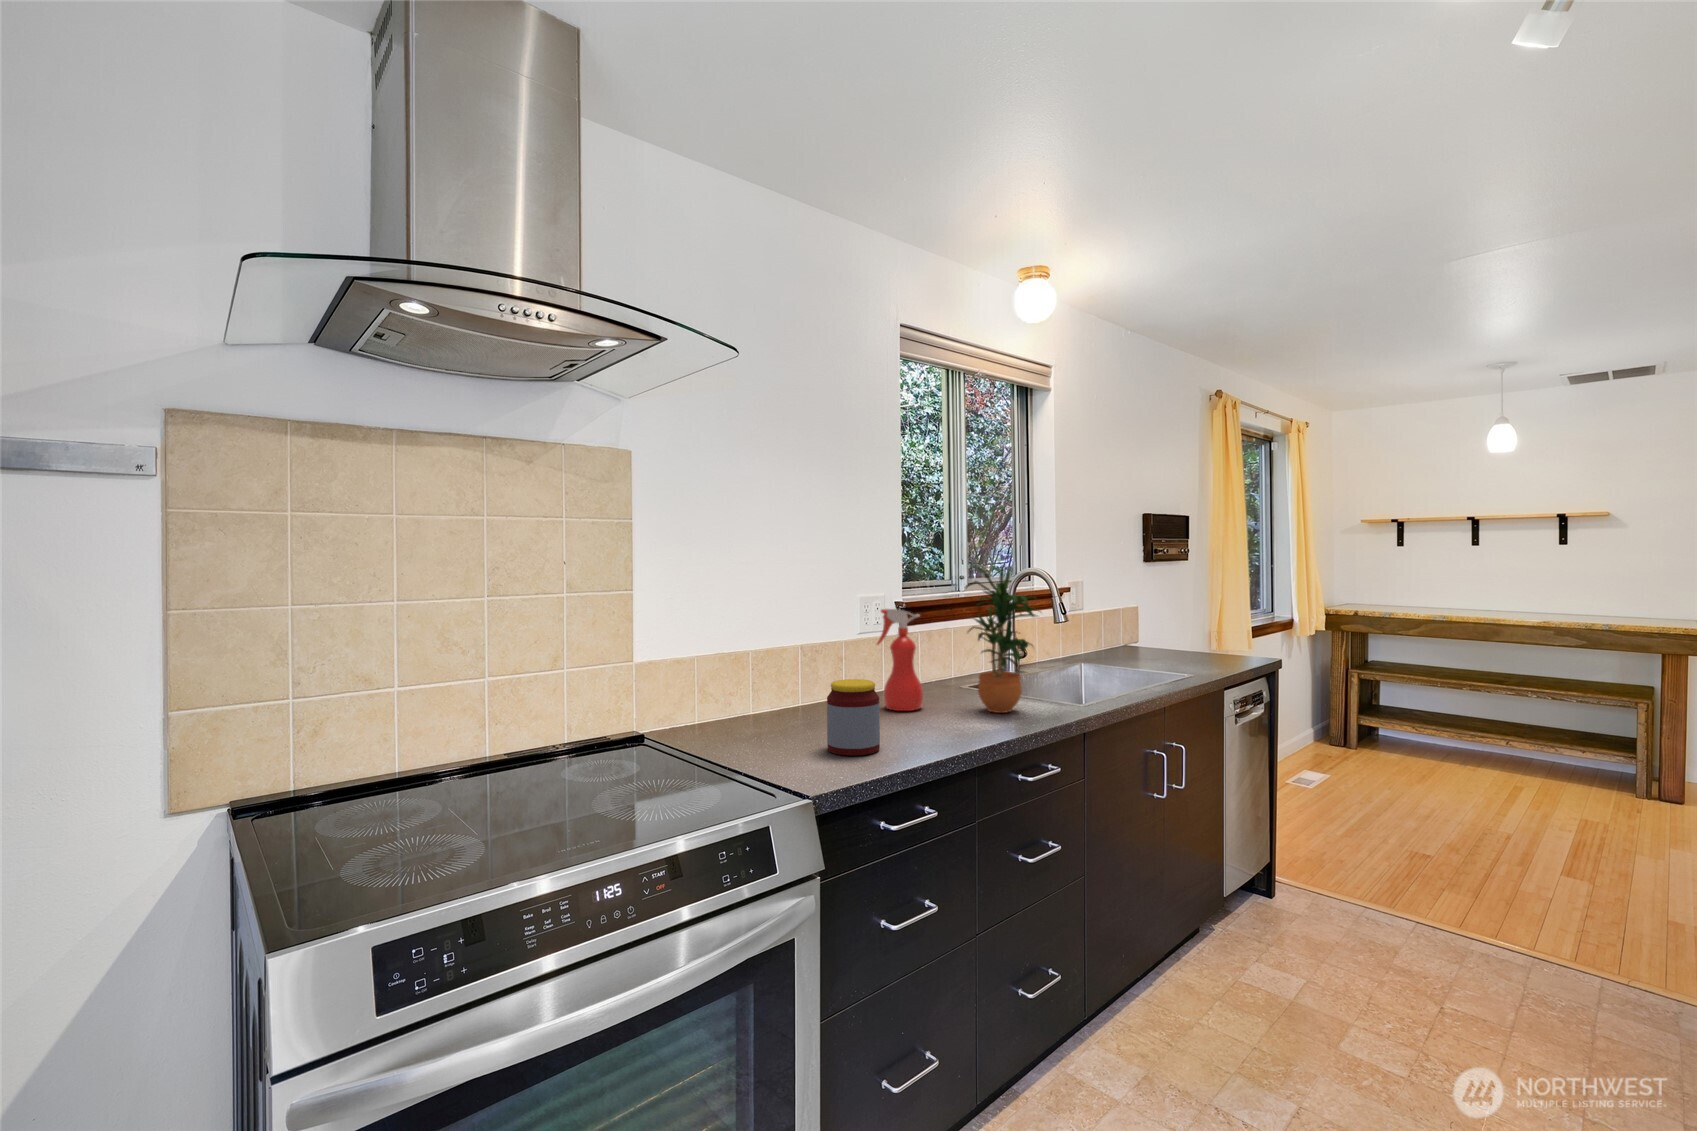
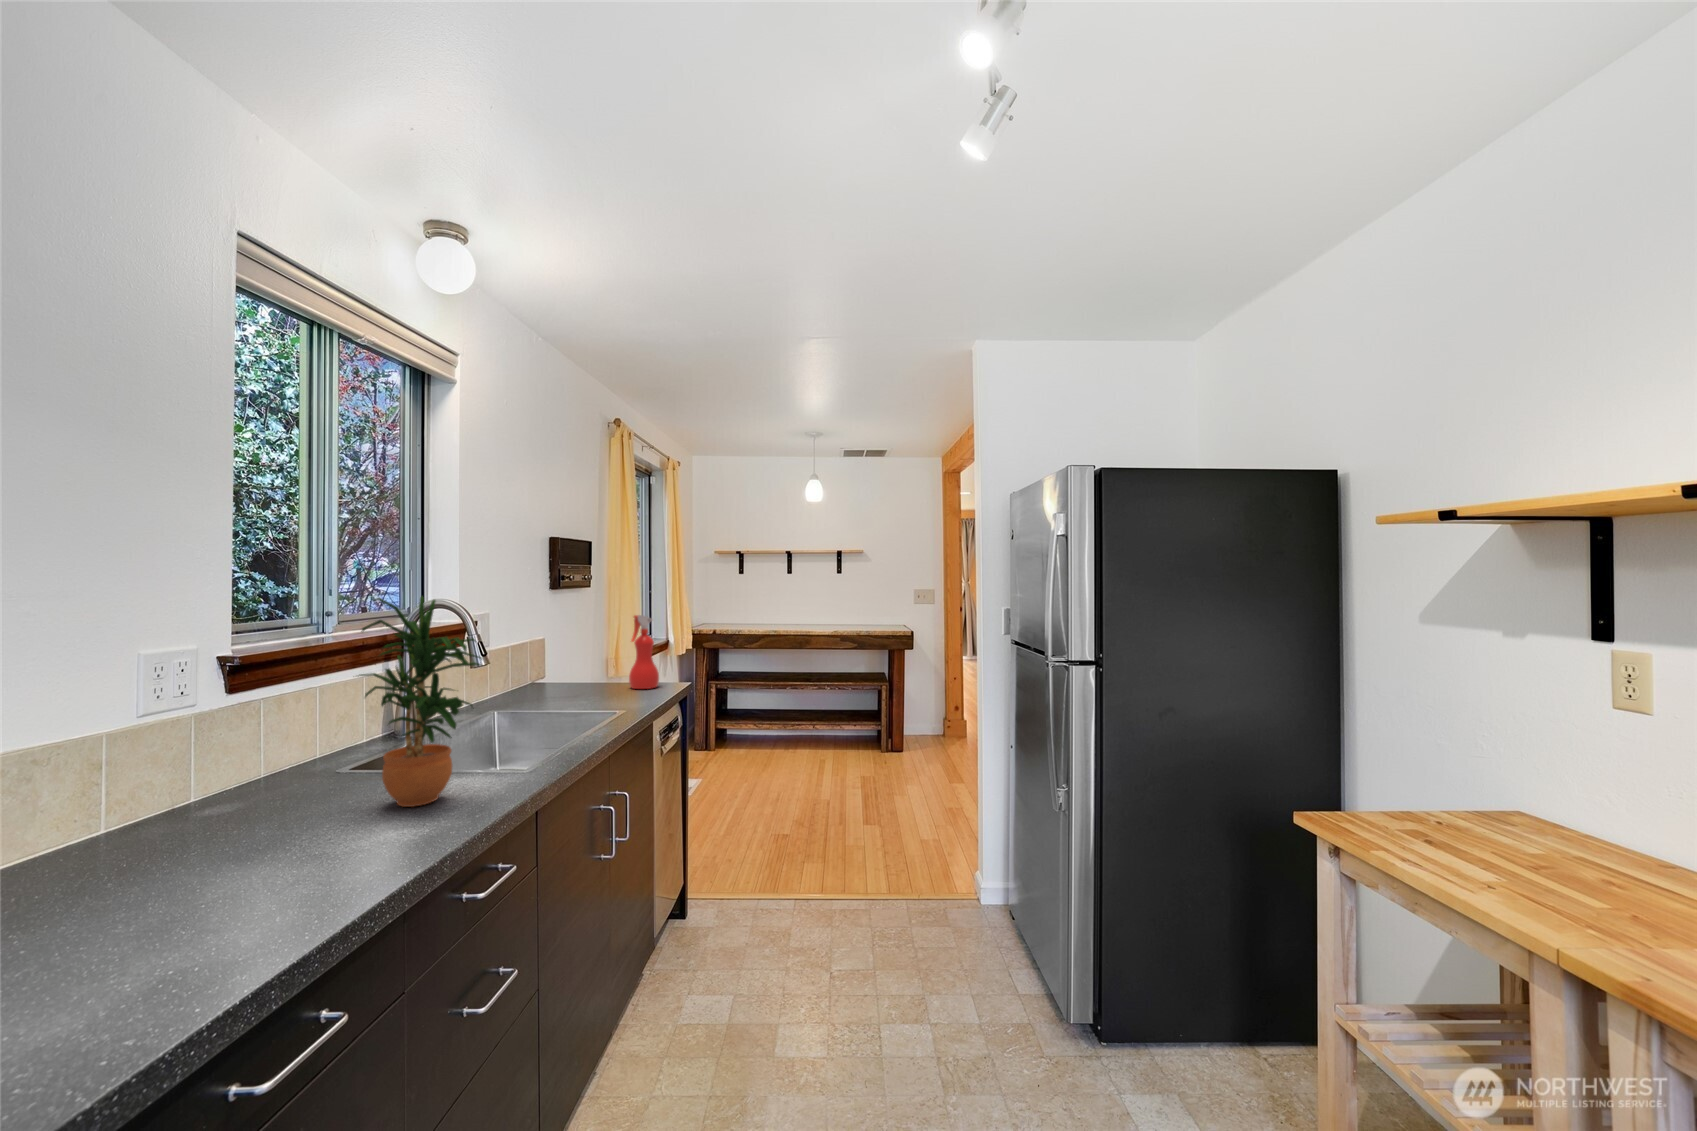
spray bottle: present [877,609,923,711] -> present [629,615,659,689]
jar: present [827,679,880,756] -> none [75,812,213,978]

